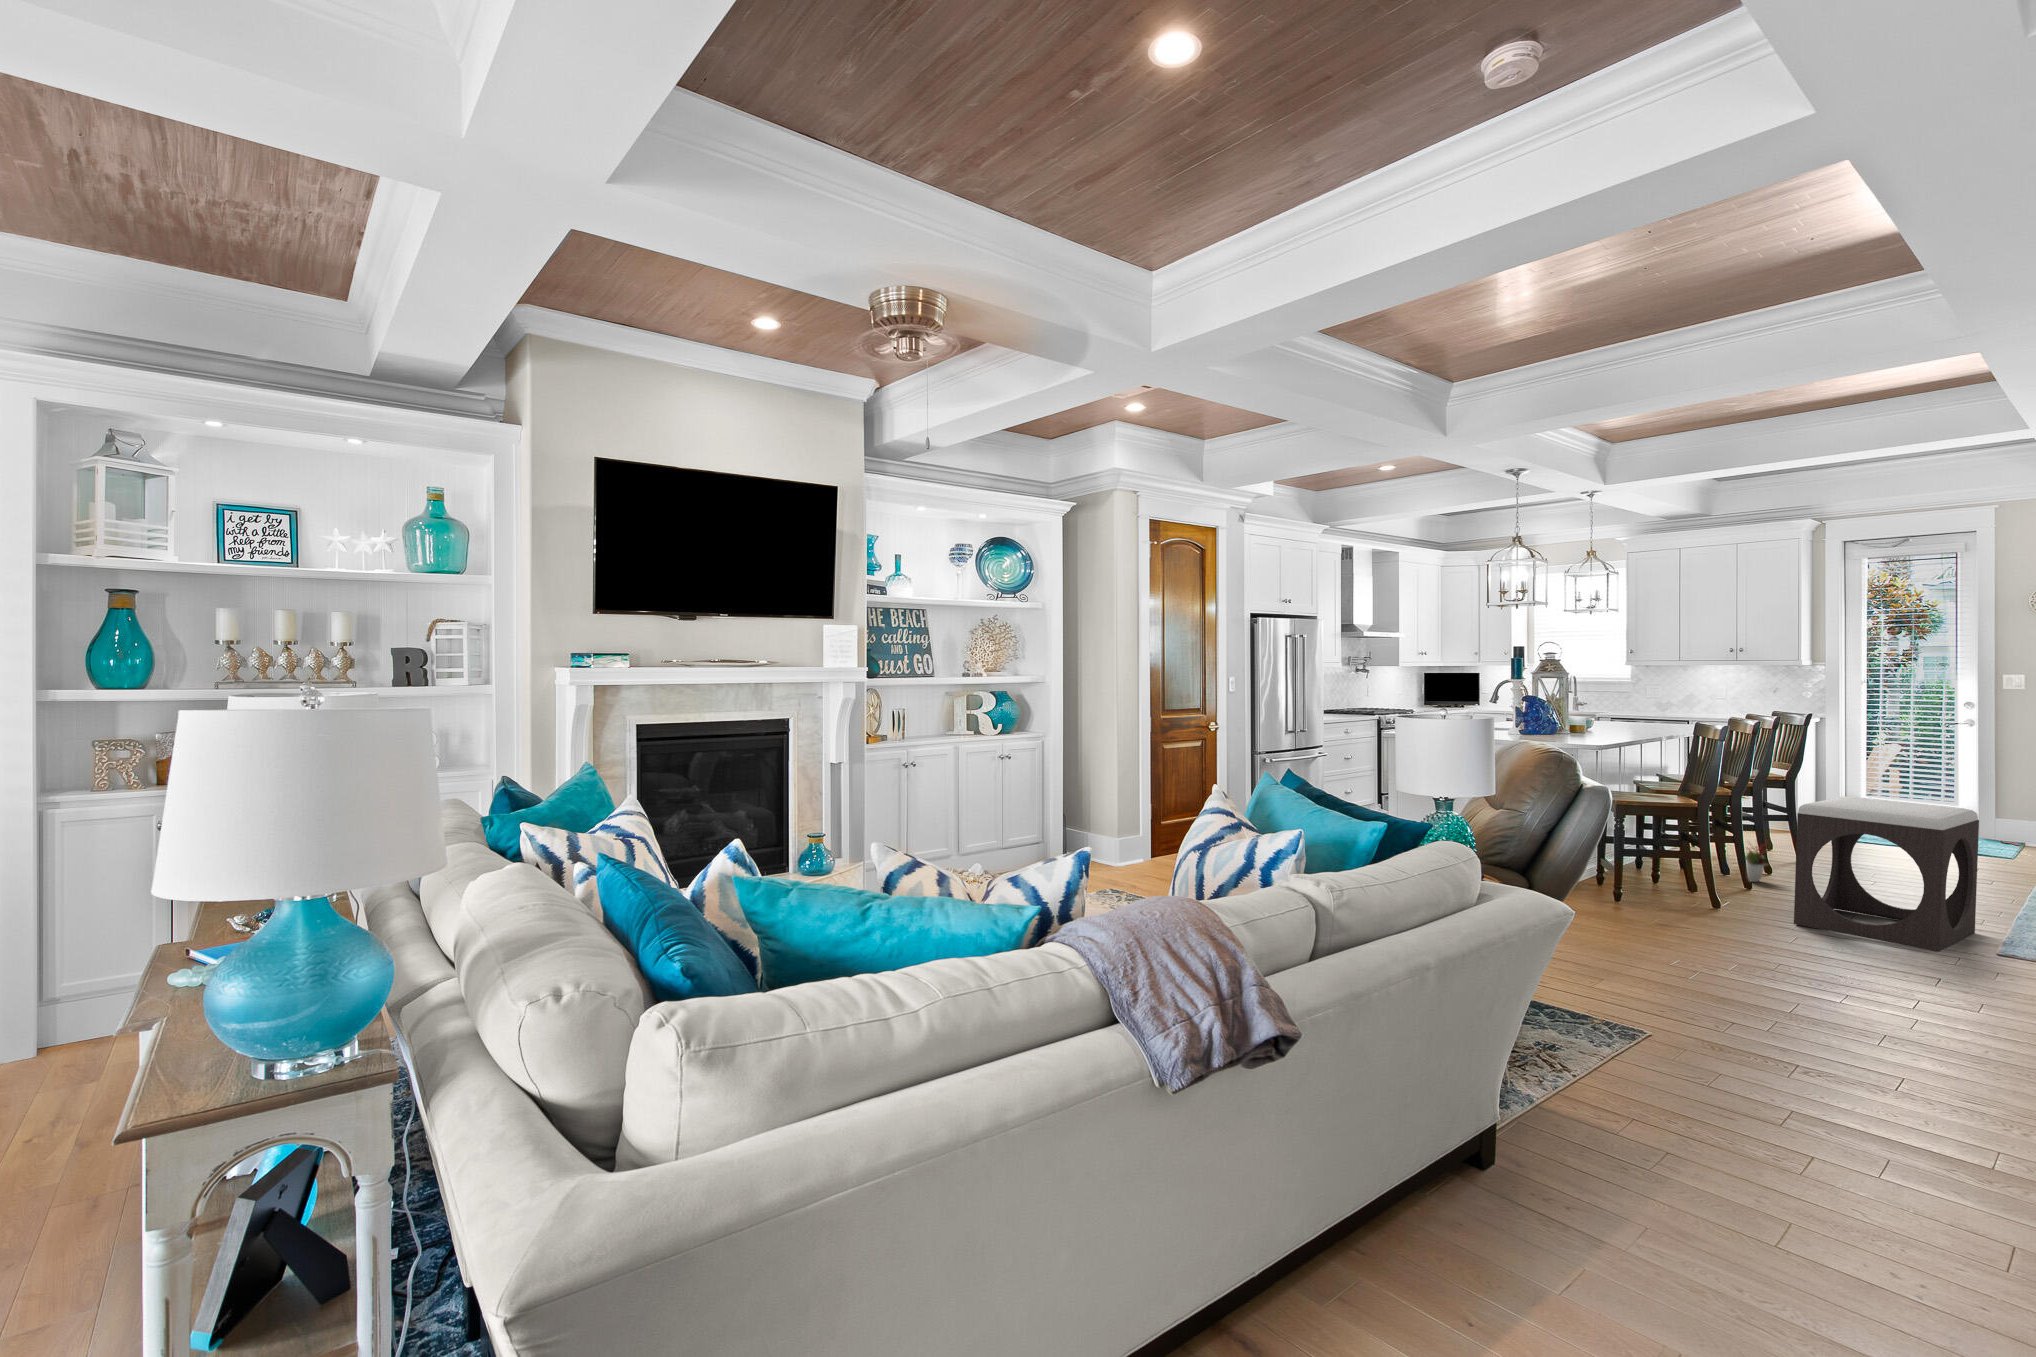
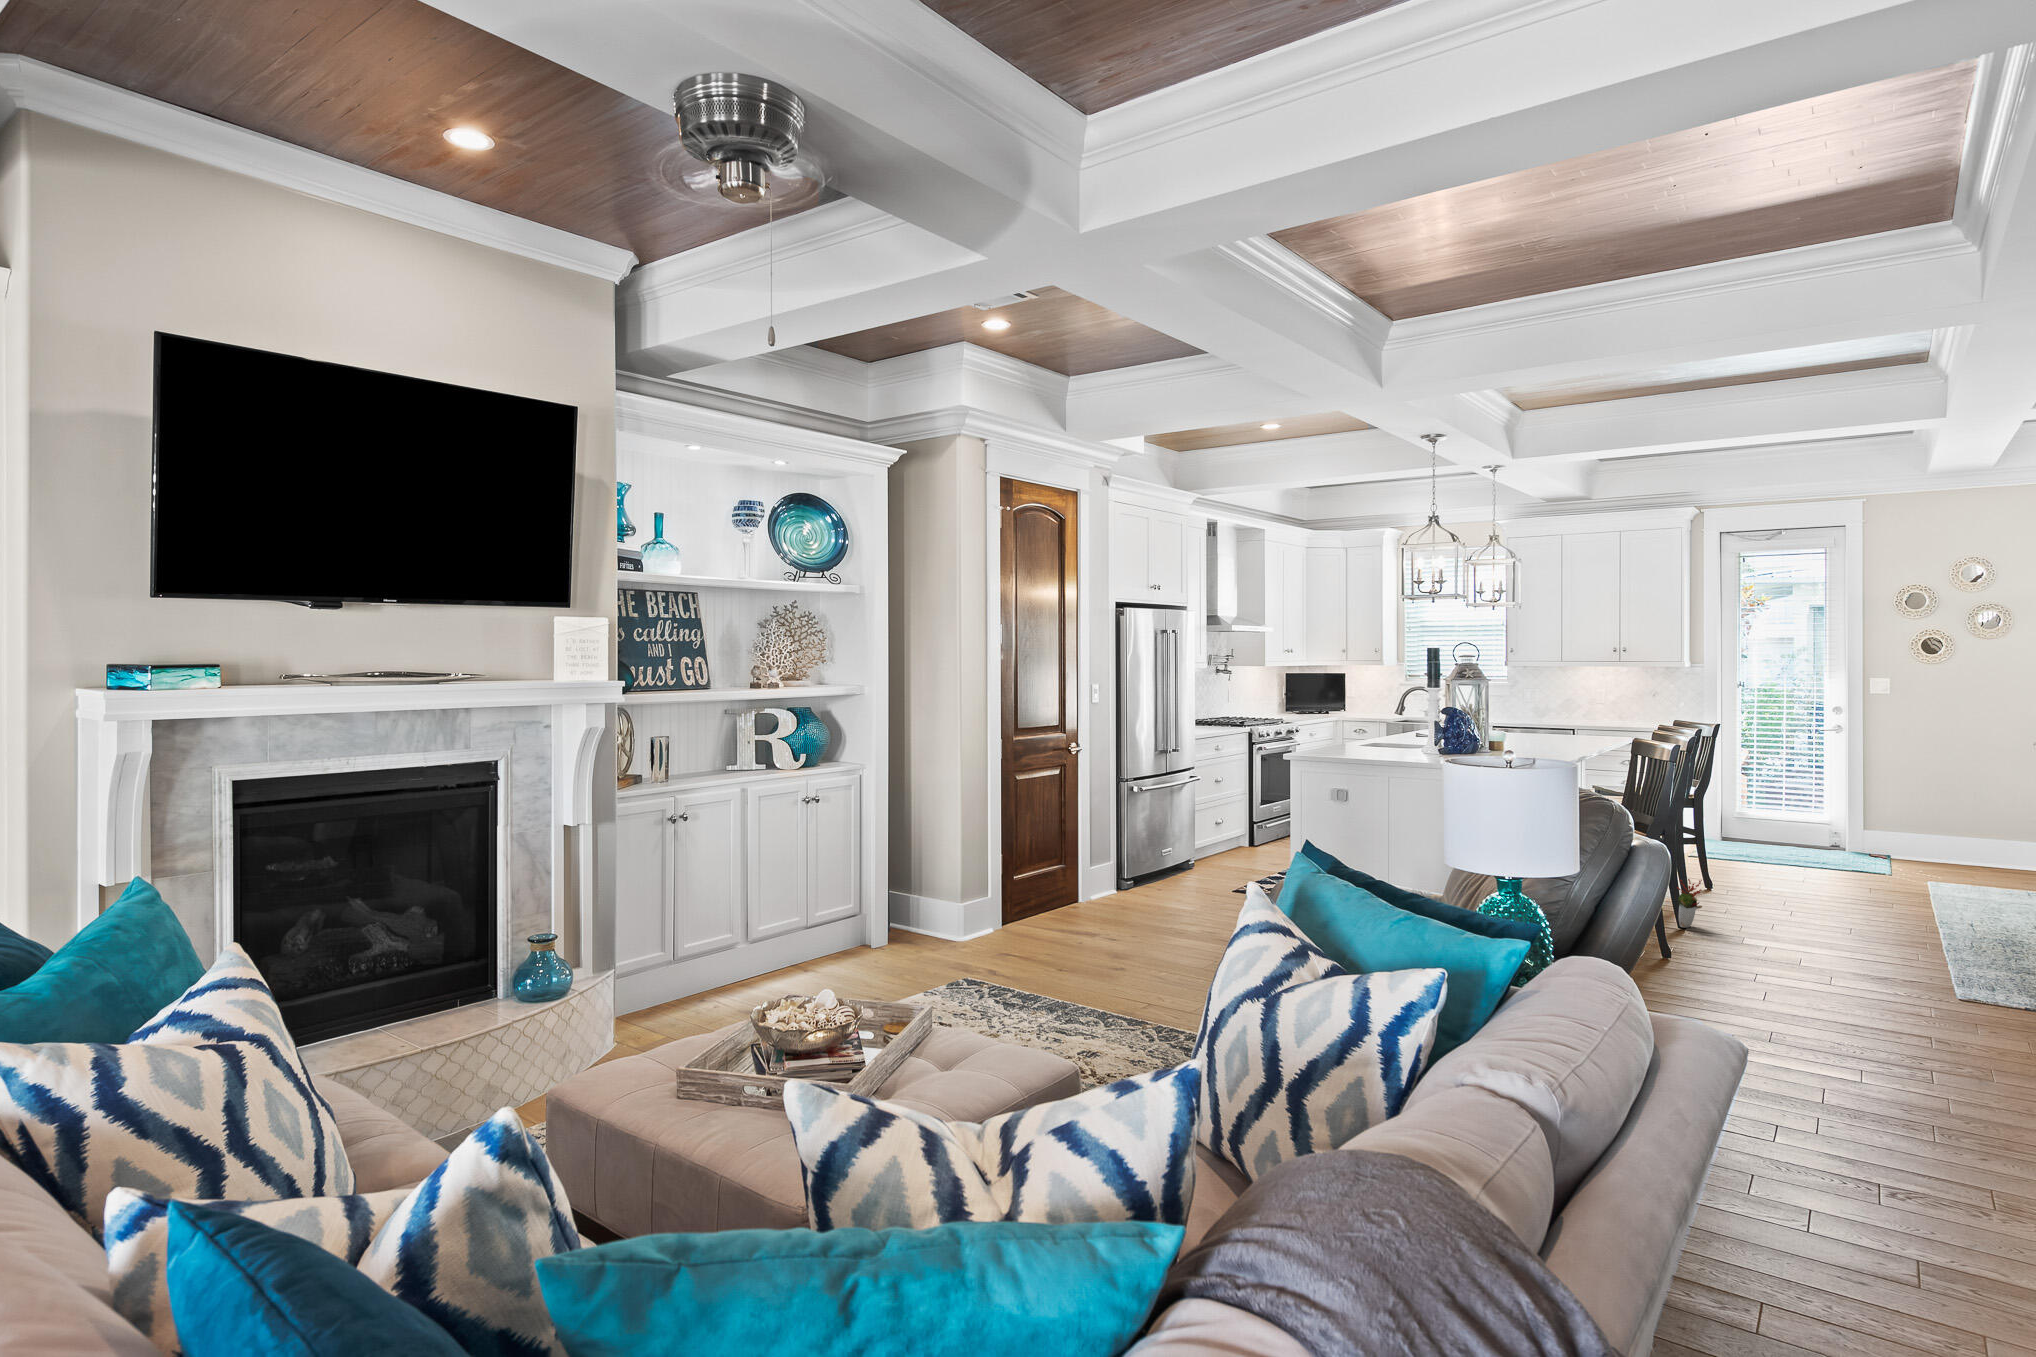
footstool: present [1794,796,1979,952] -> none [1764,835,1950,1021]

